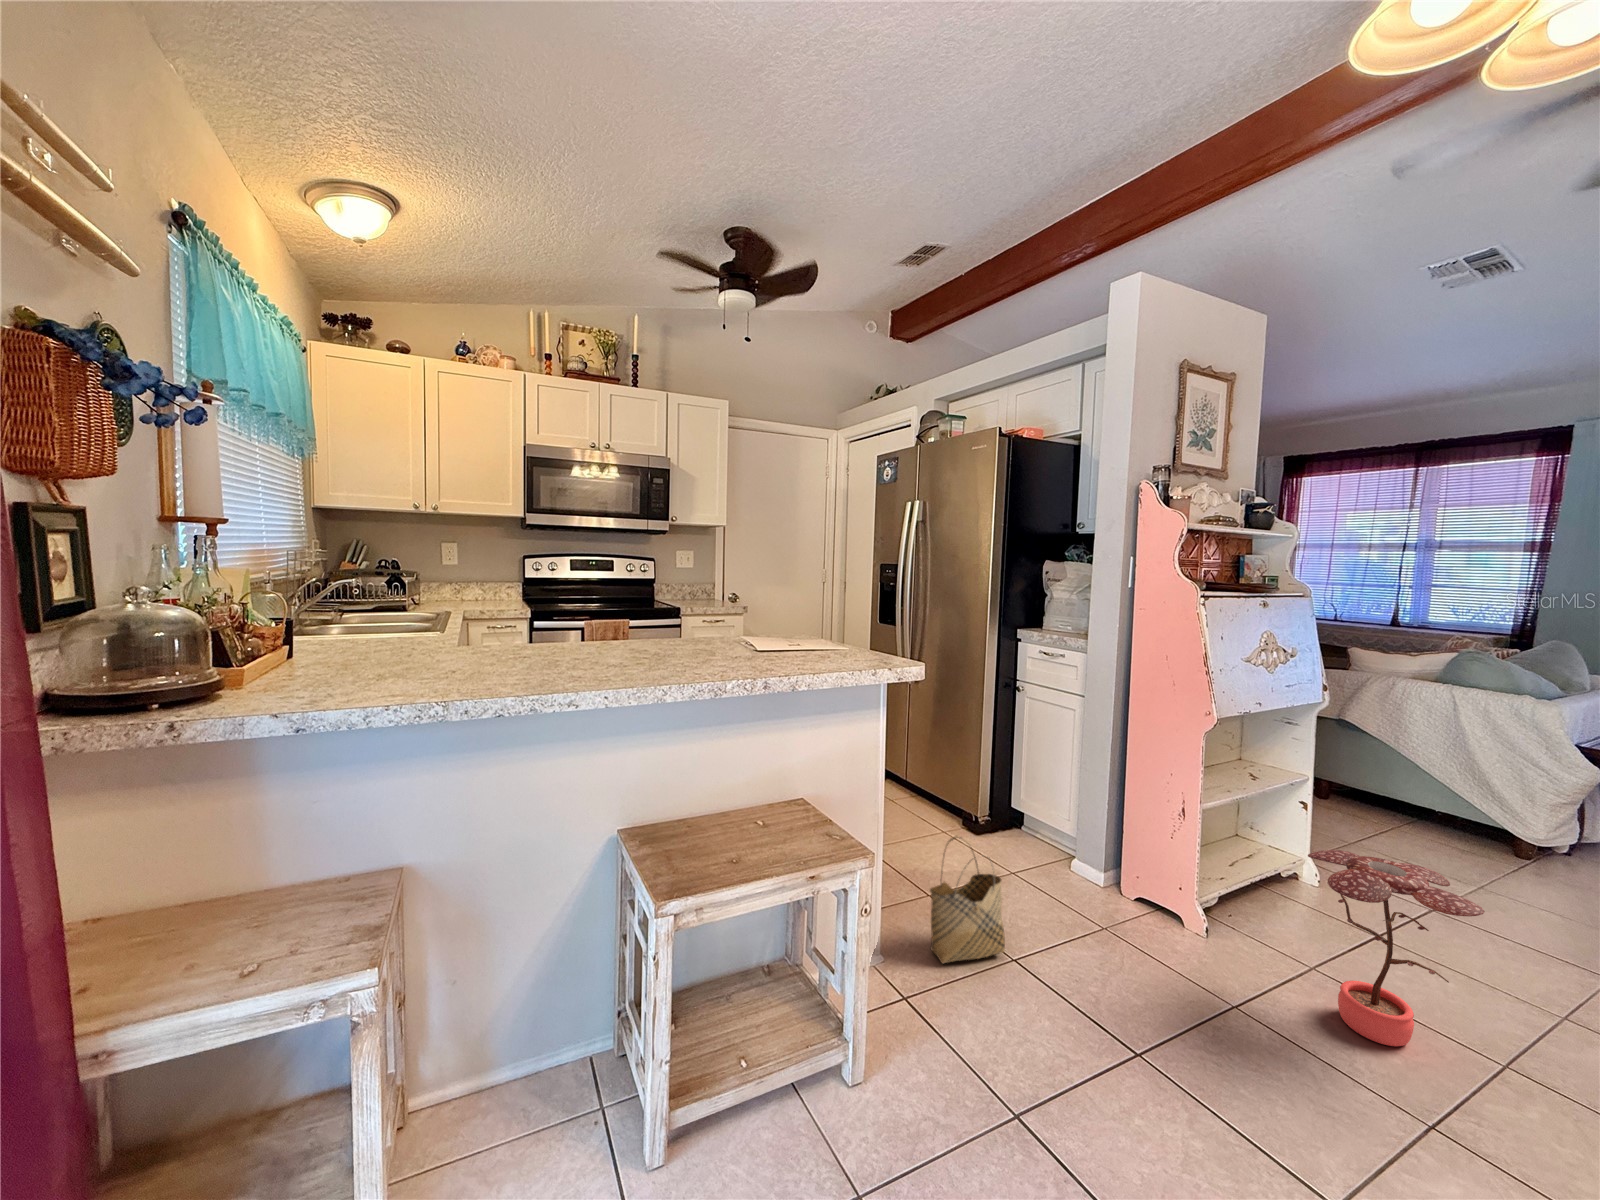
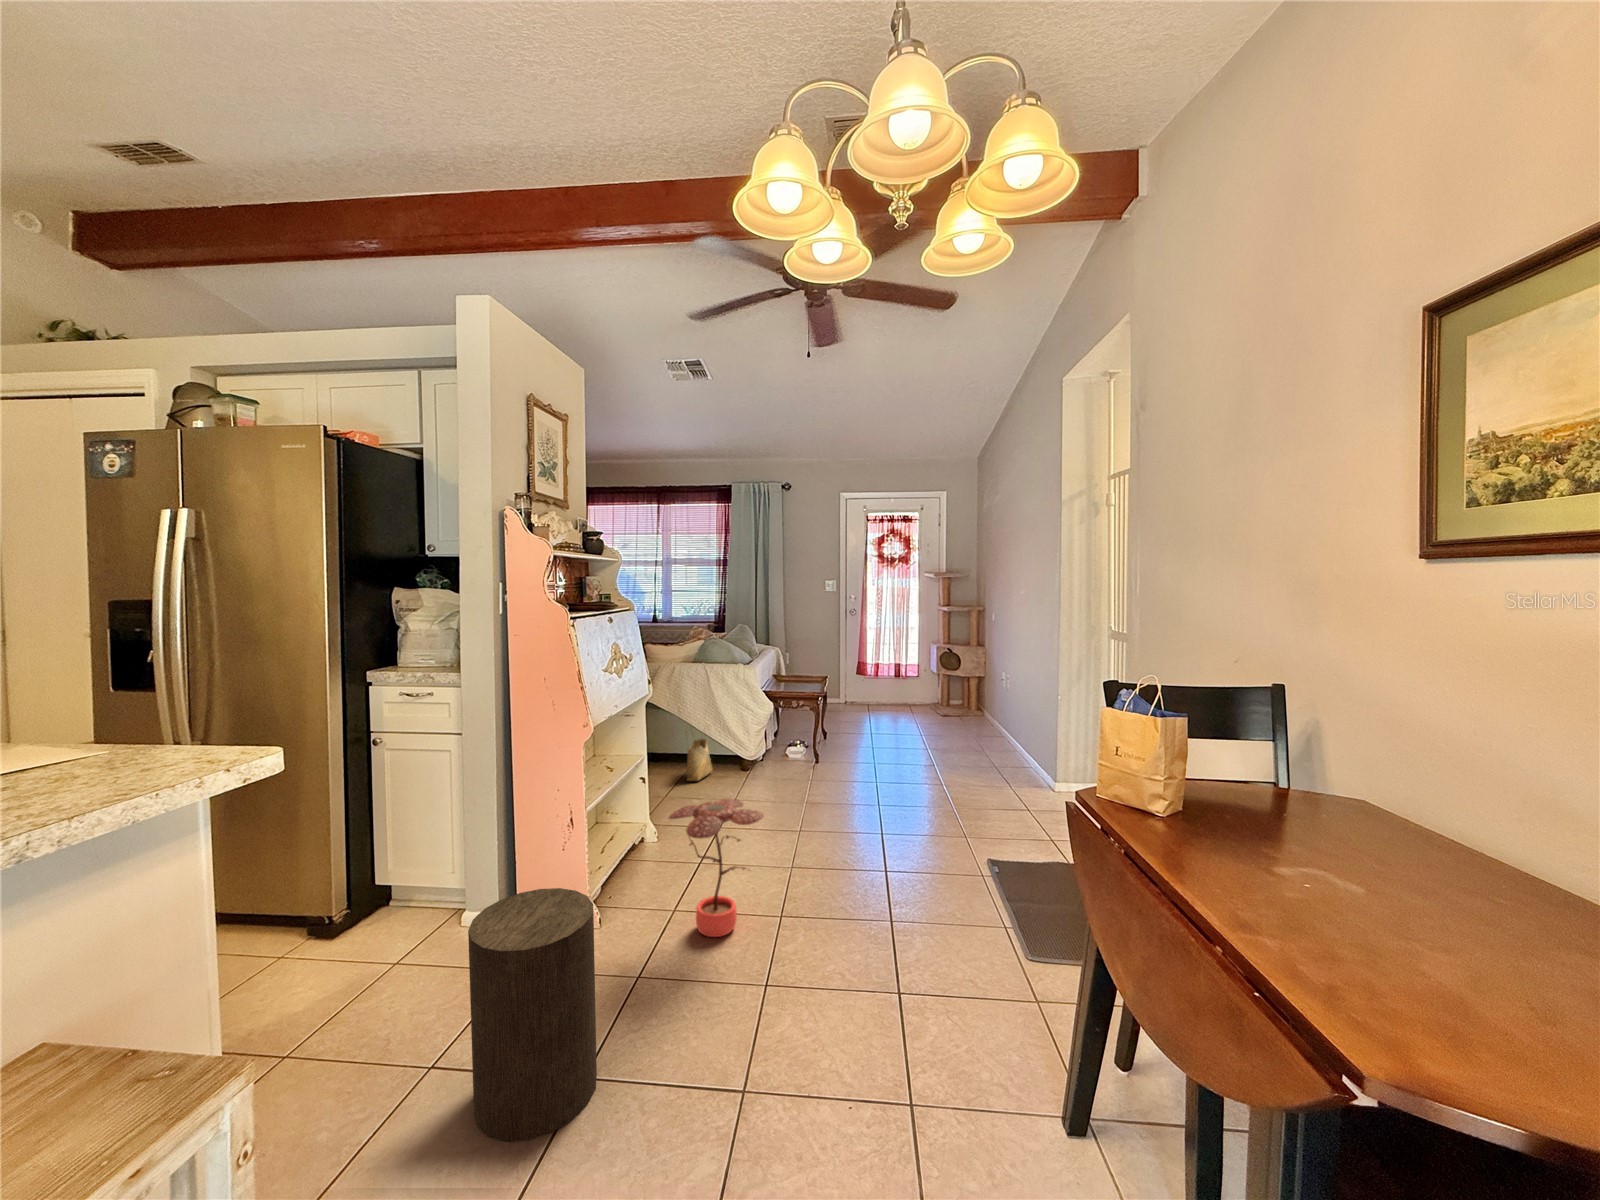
woven basket: present [930,837,1005,964] -> present [687,739,712,781]
stool: none [1021,852,1155,1100] -> present [468,888,597,1142]

